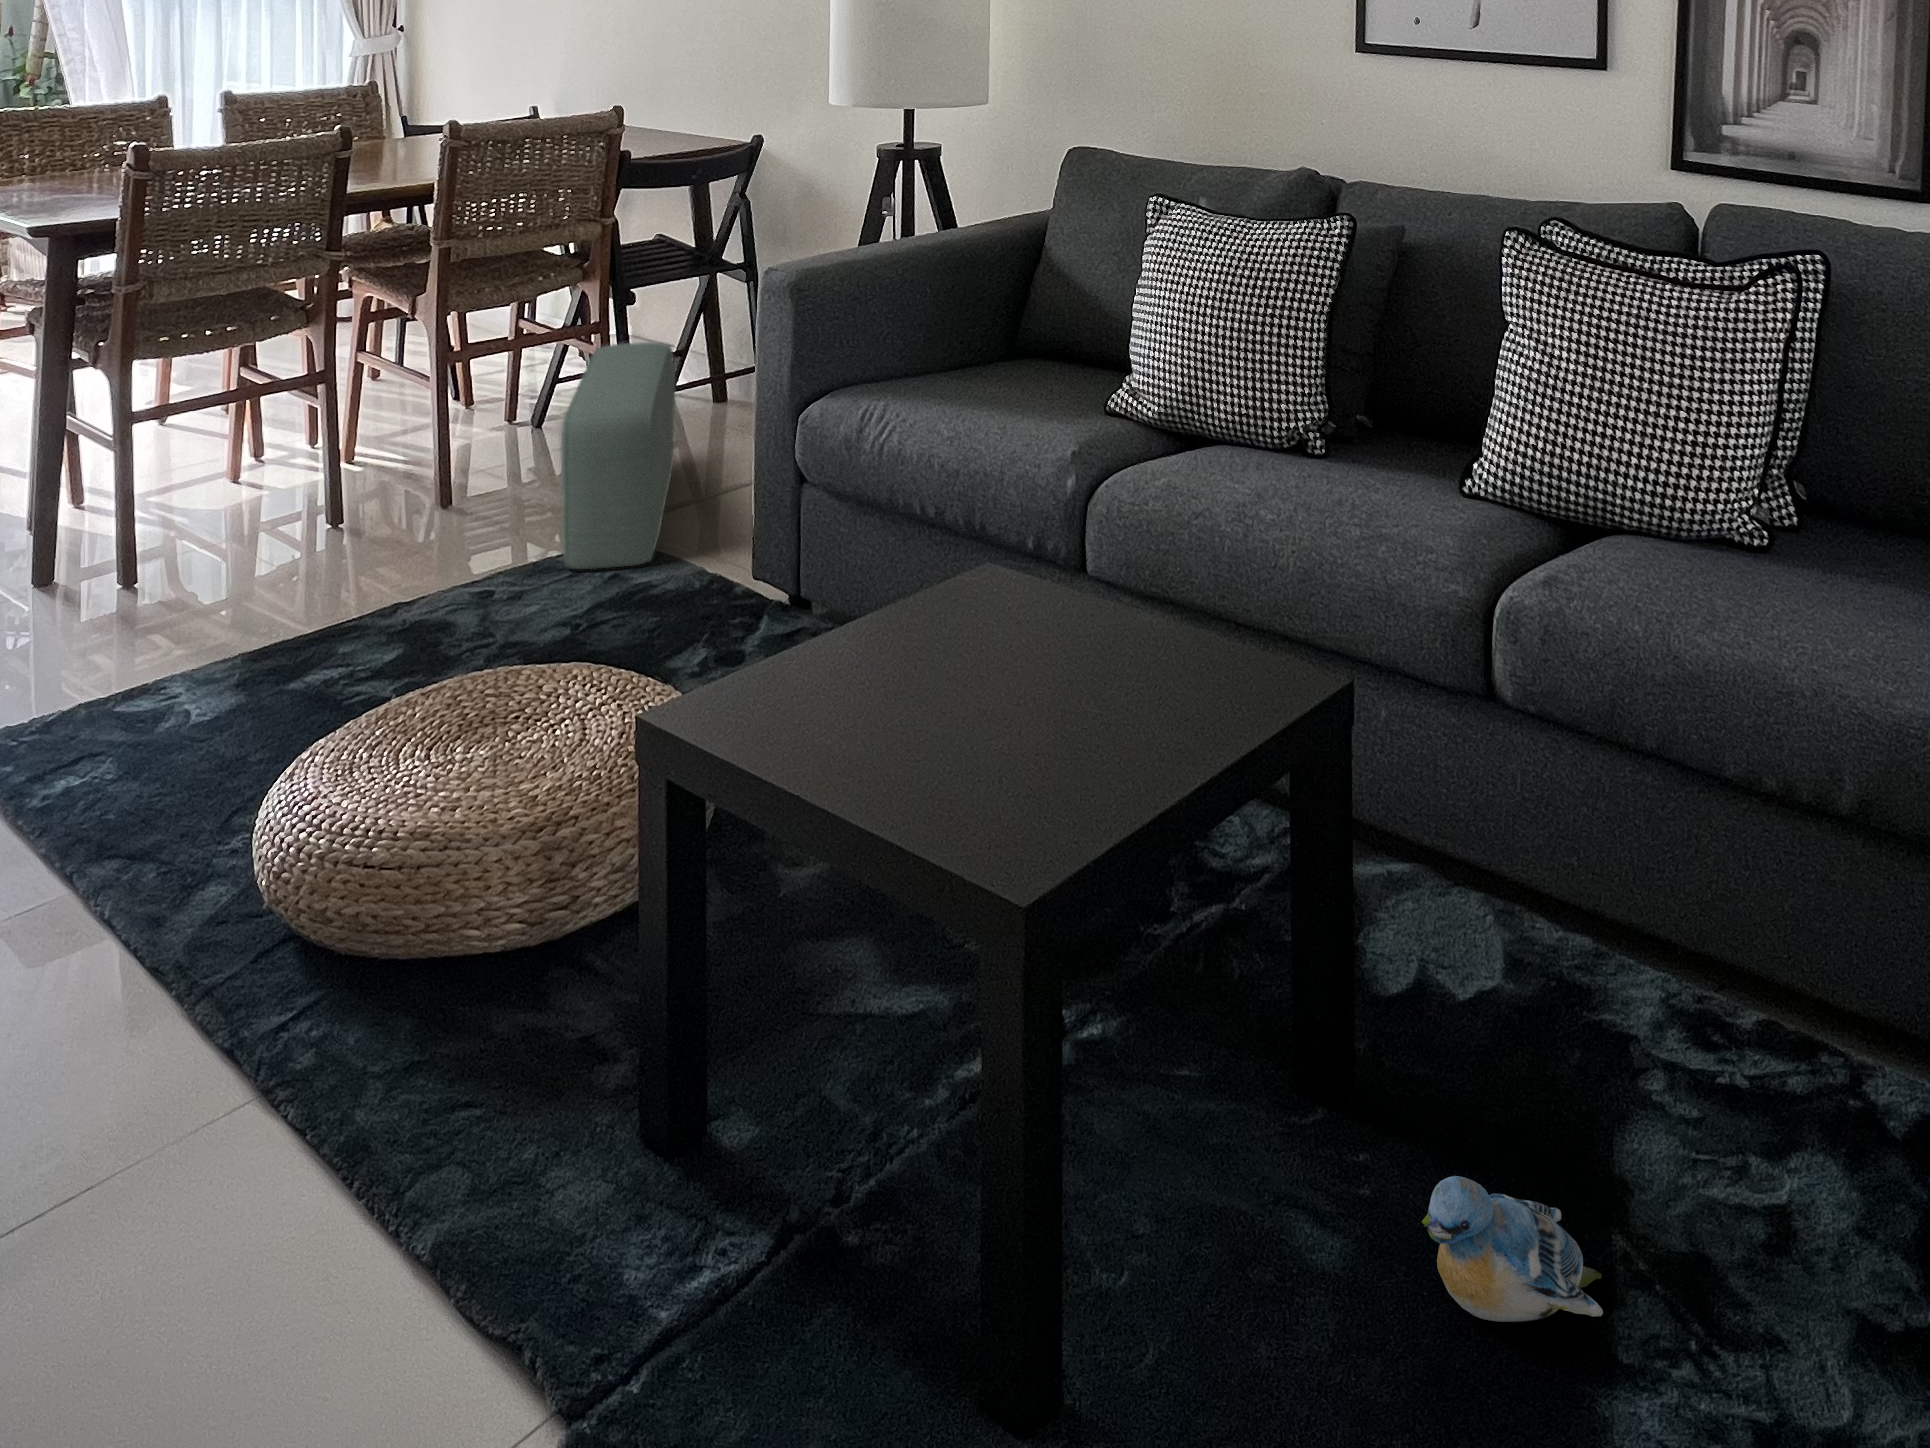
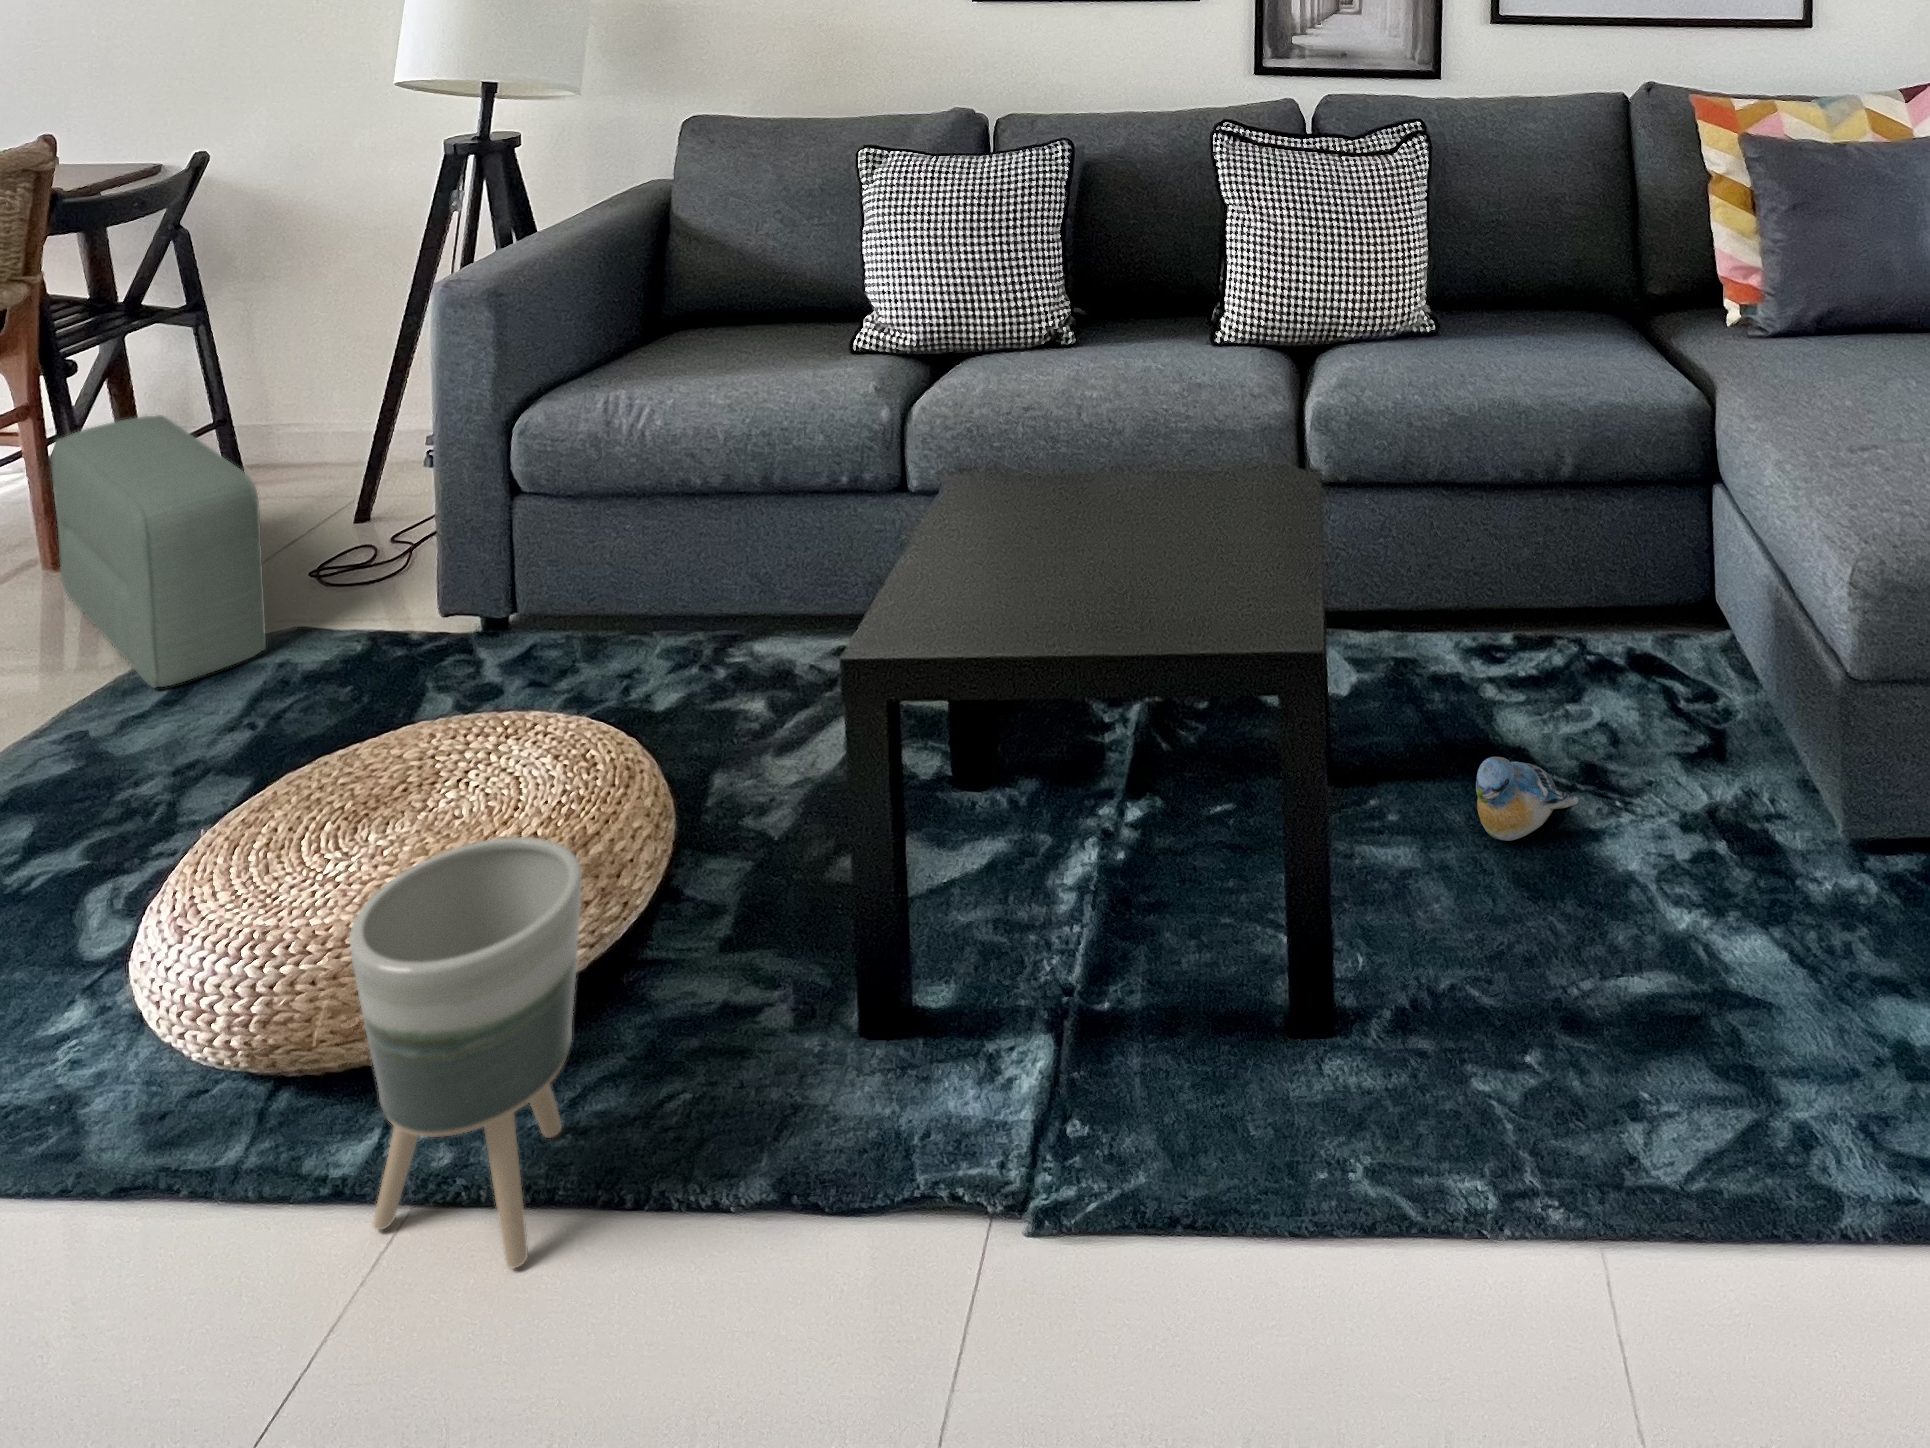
planter: none [183,770,402,1192] -> present [349,837,582,1268]

